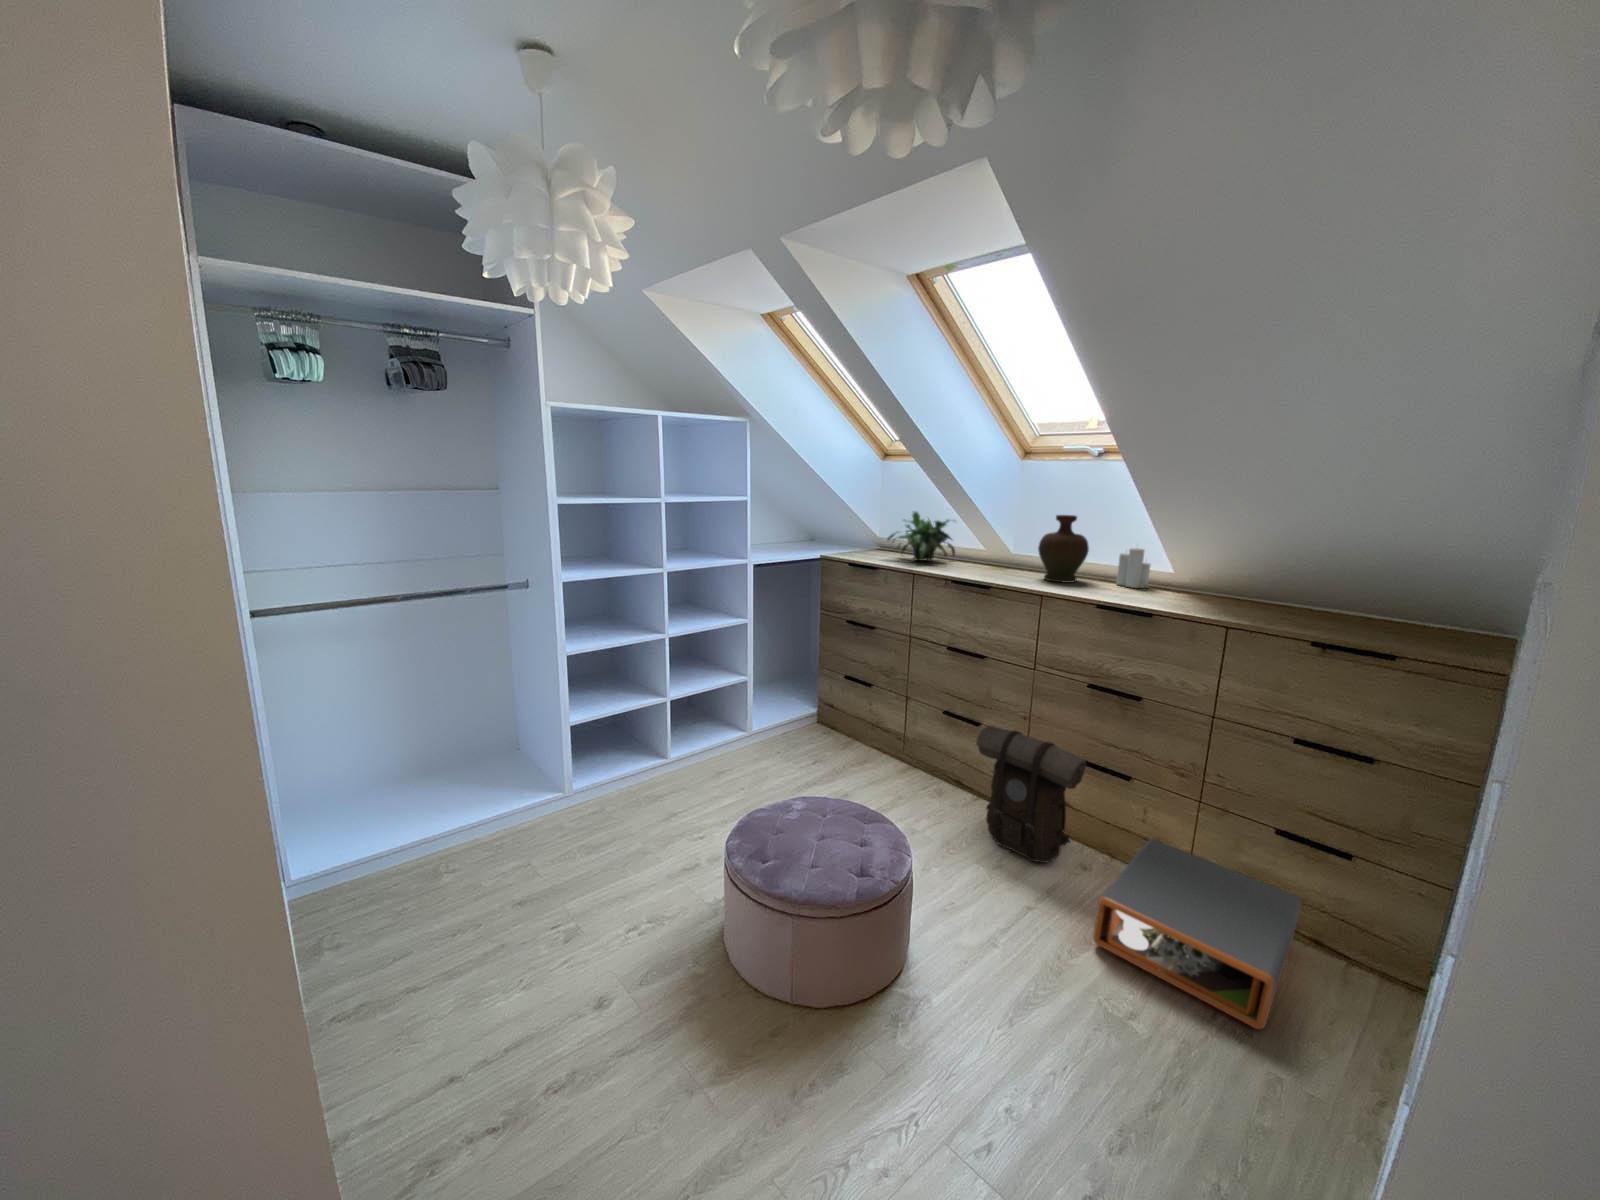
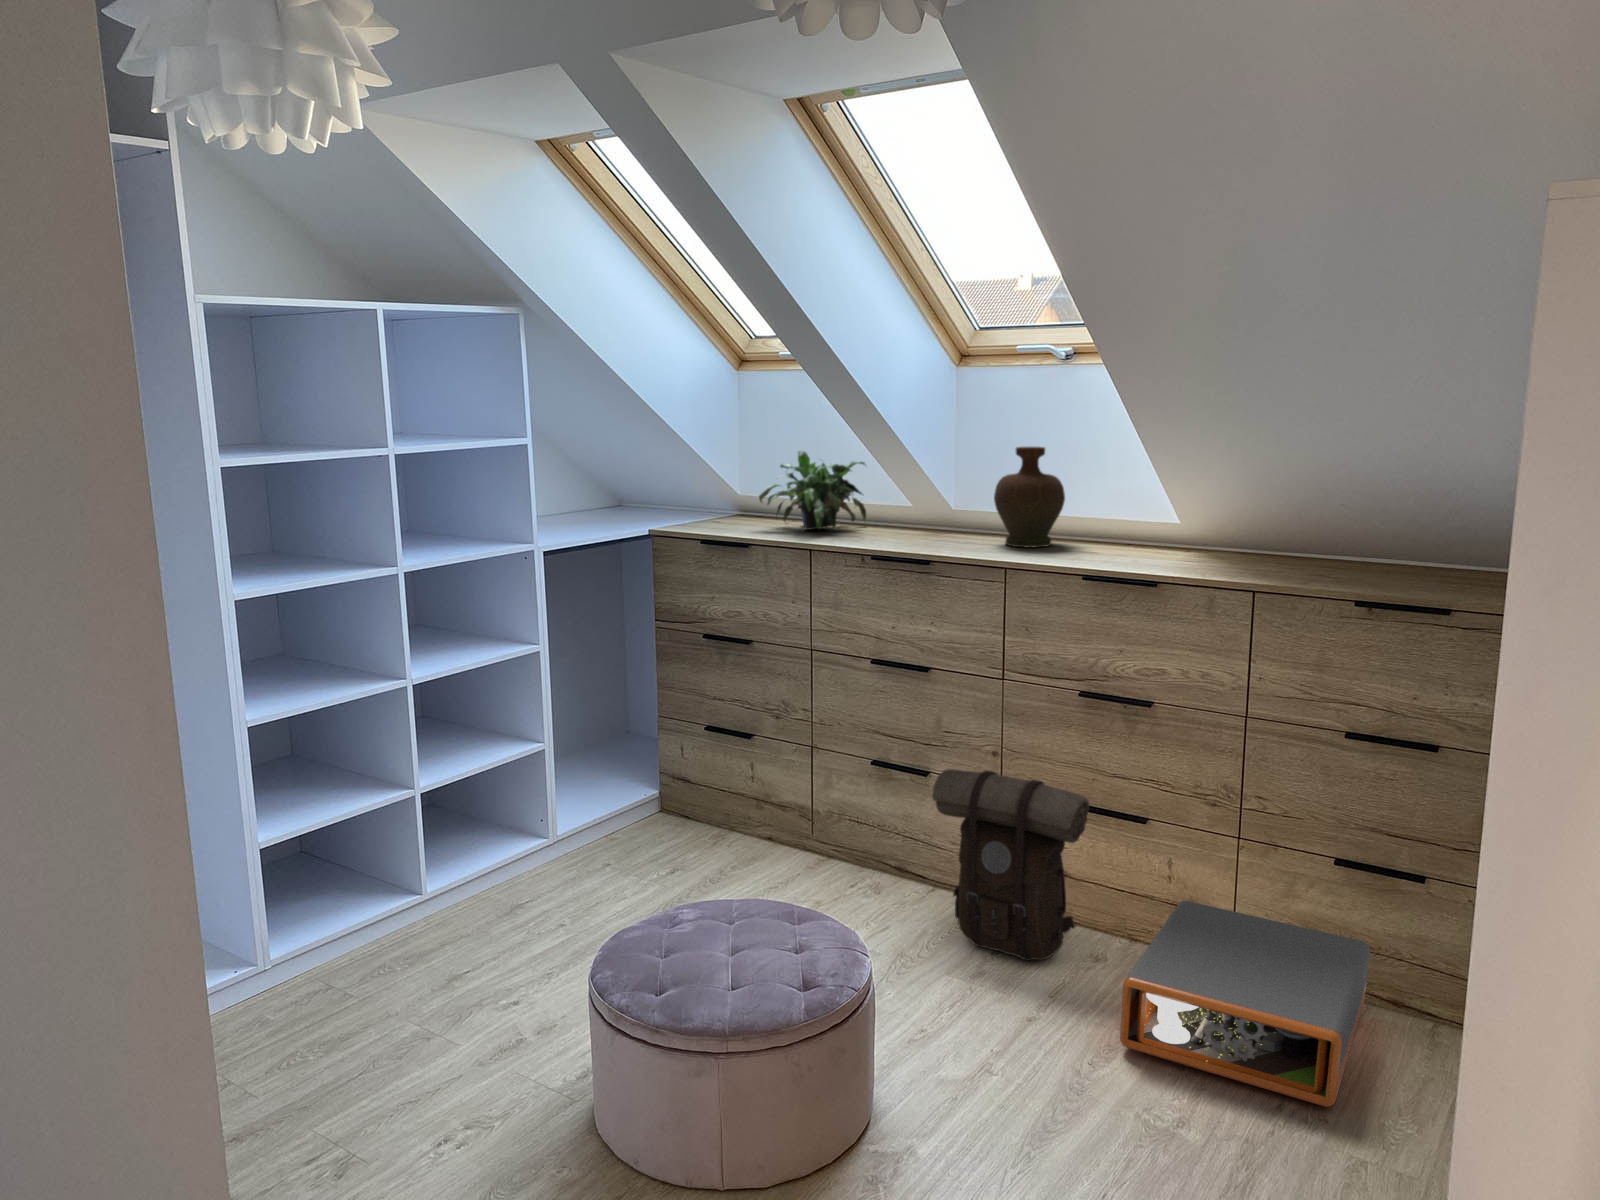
candle: present [1116,548,1150,588] -> none [1106,484,1150,548]

